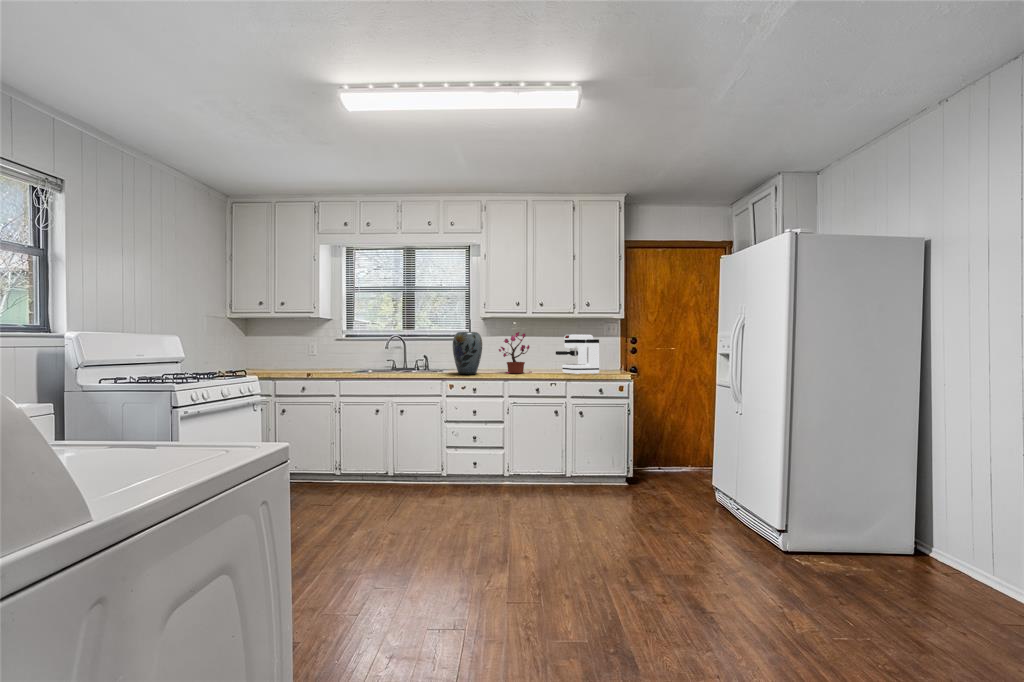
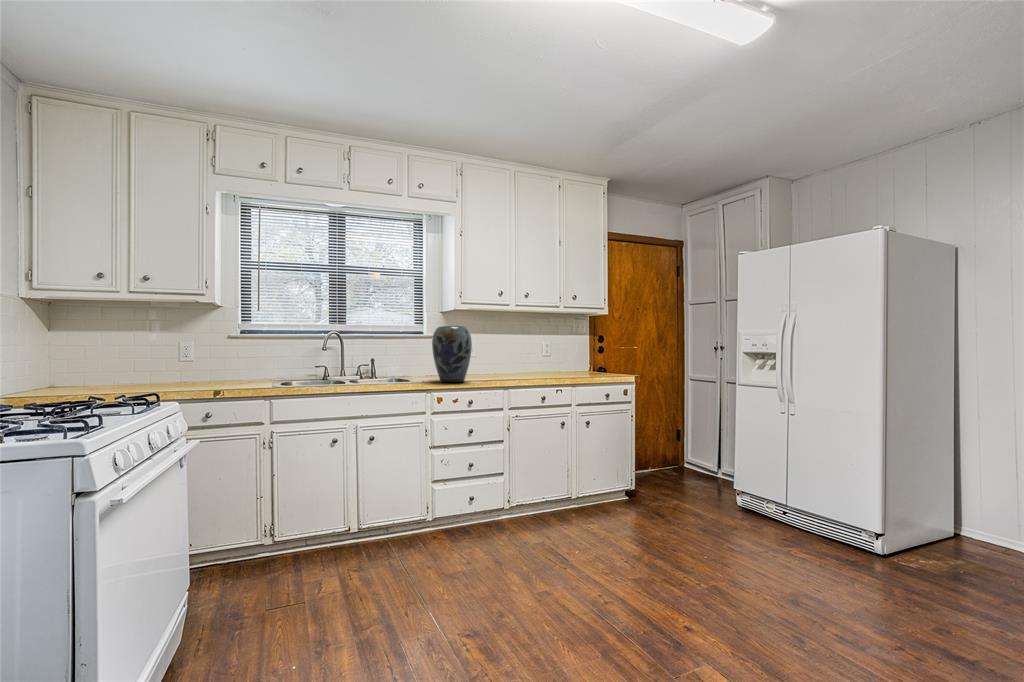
potted plant: present [499,332,530,373] -> none [482,328,519,379]
coffee maker: present [556,335,599,374] -> none [550,331,598,377]

